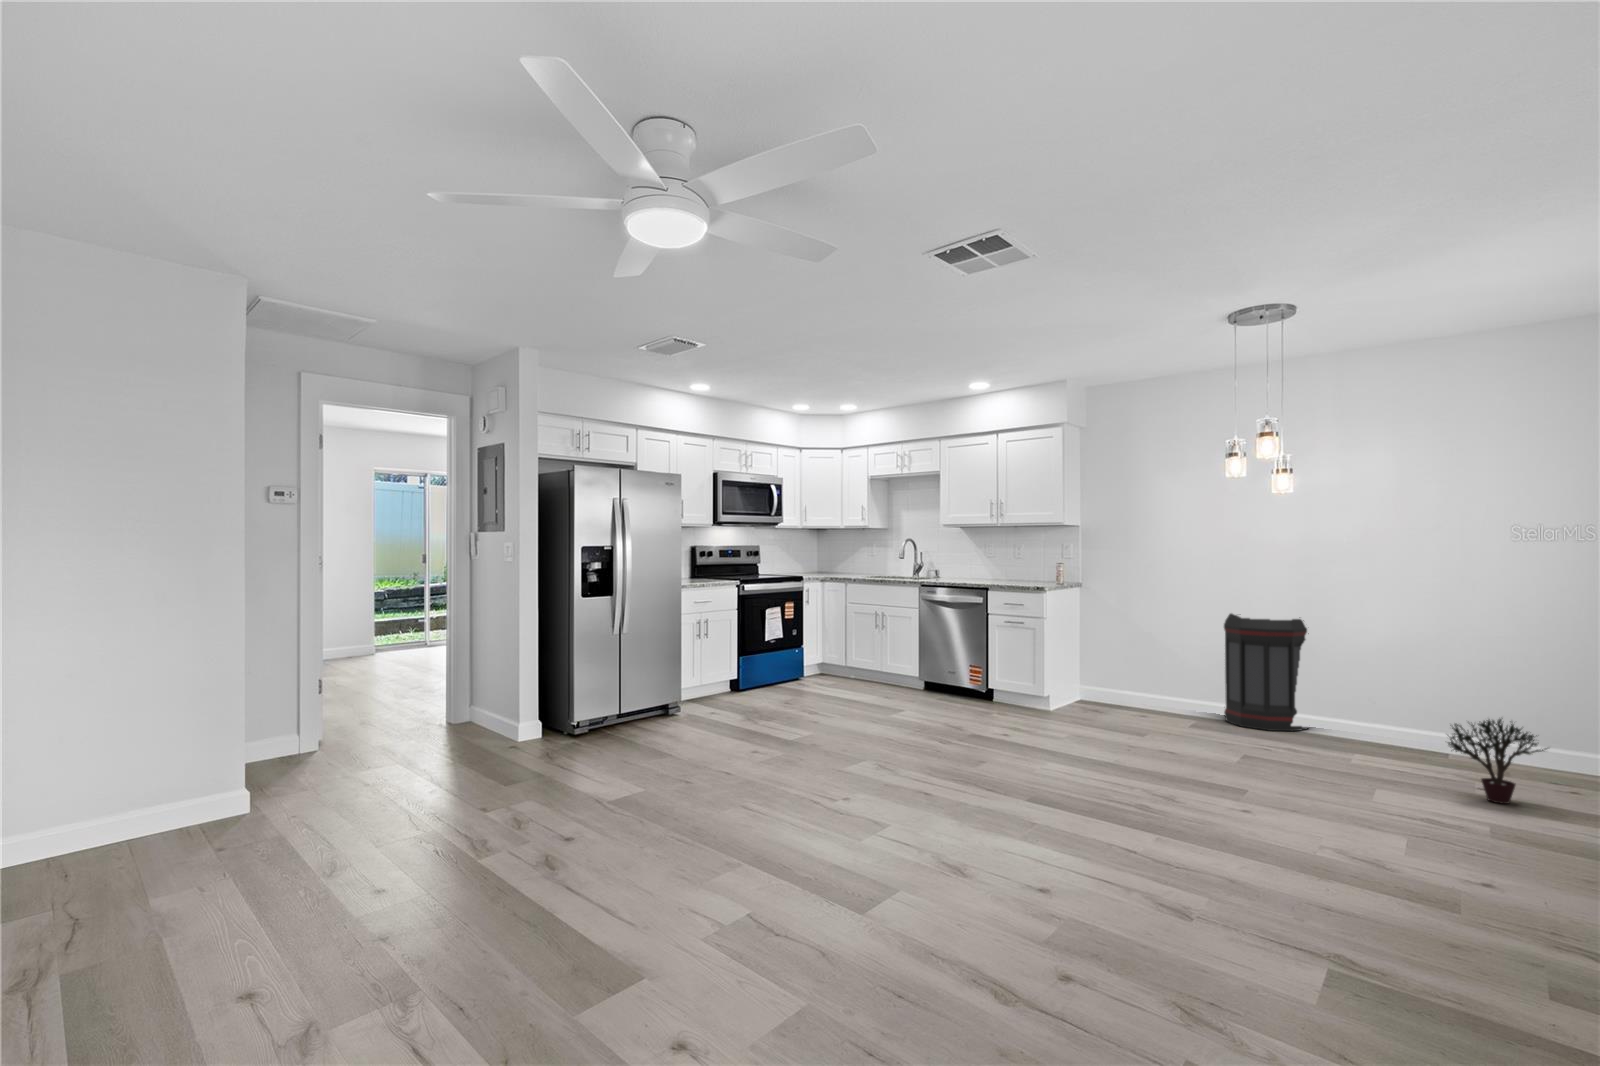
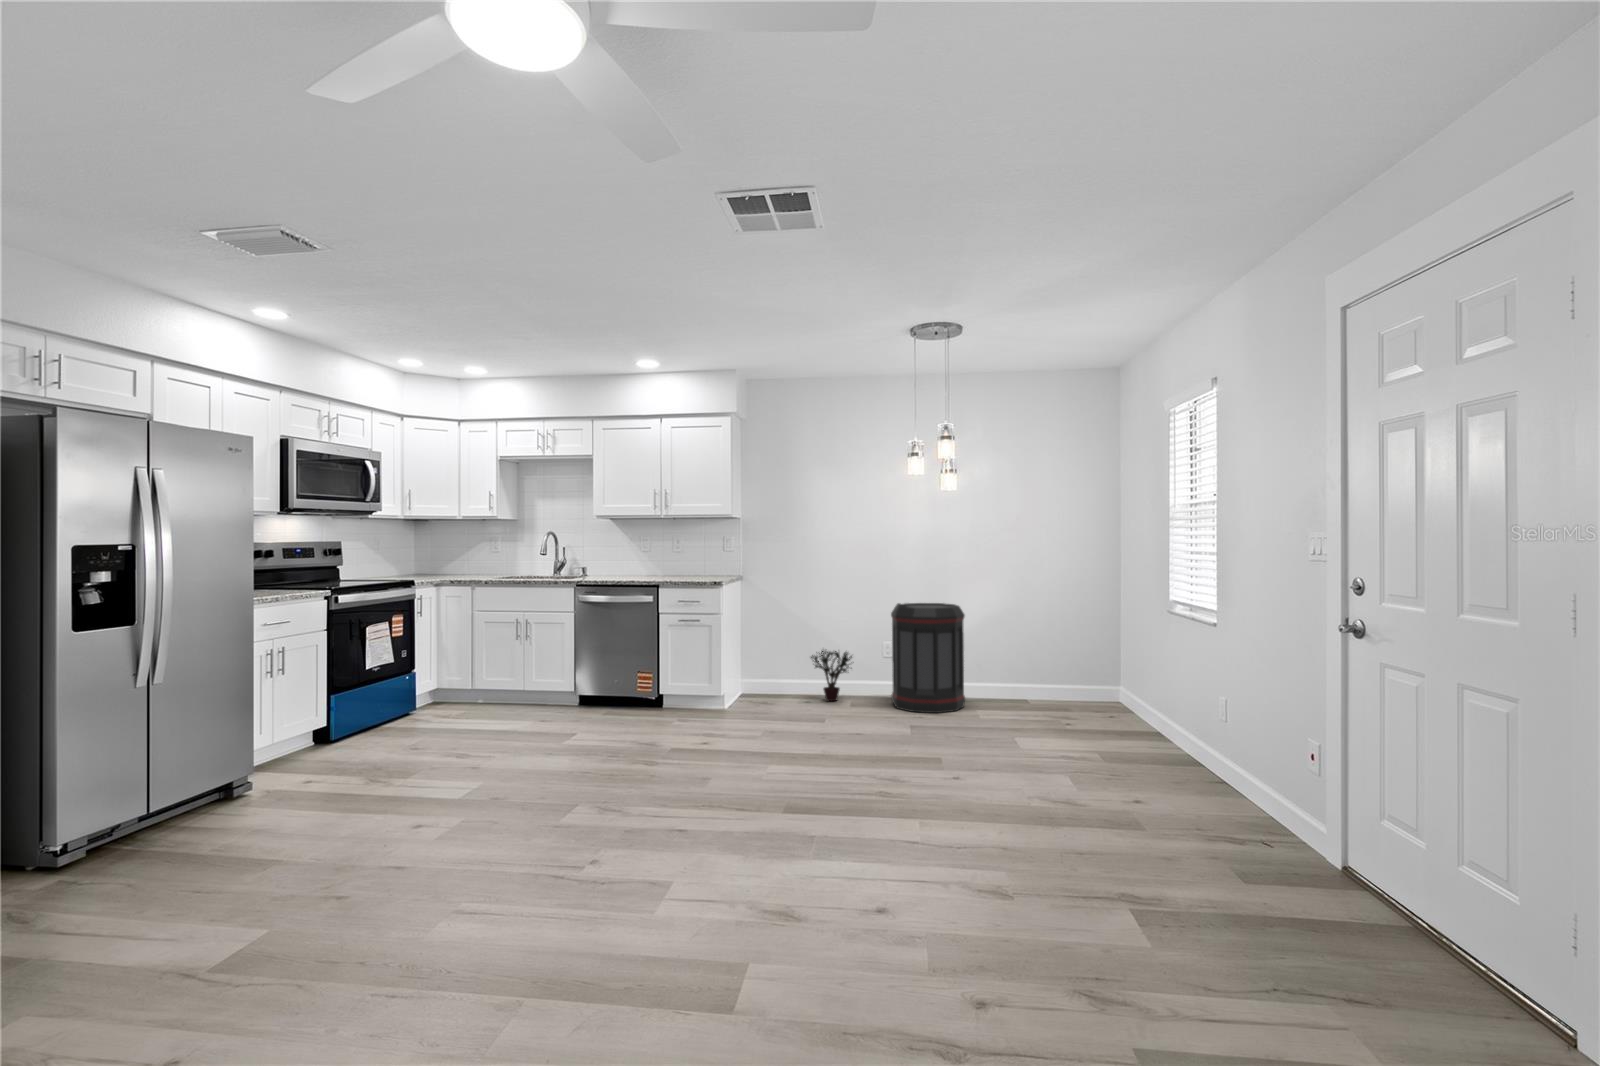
potted plant: present [1448,719,1547,804] -> present [811,651,852,701]

